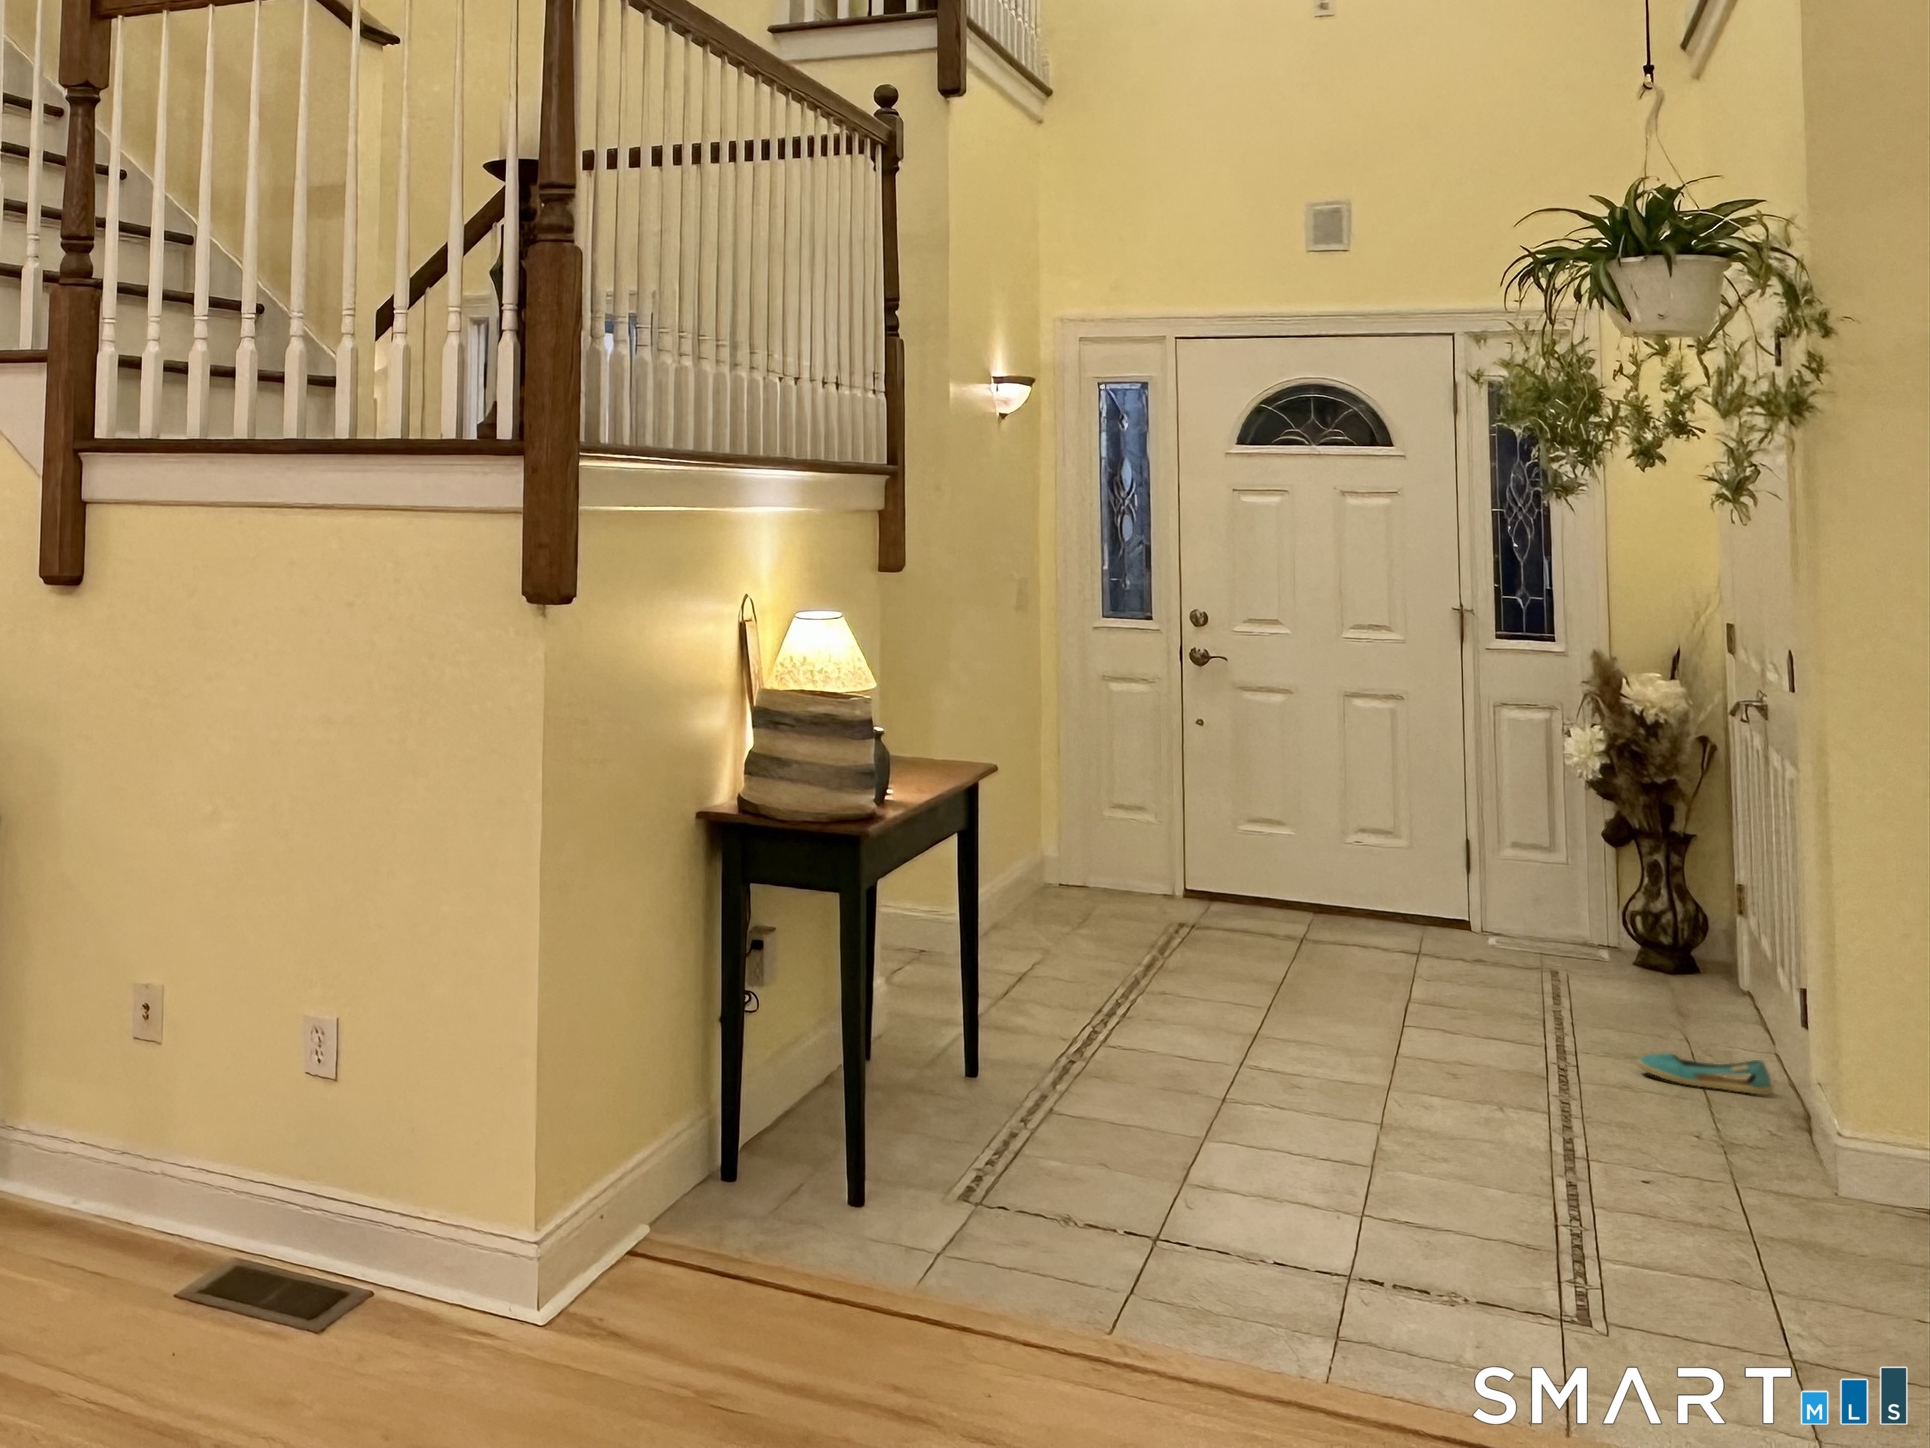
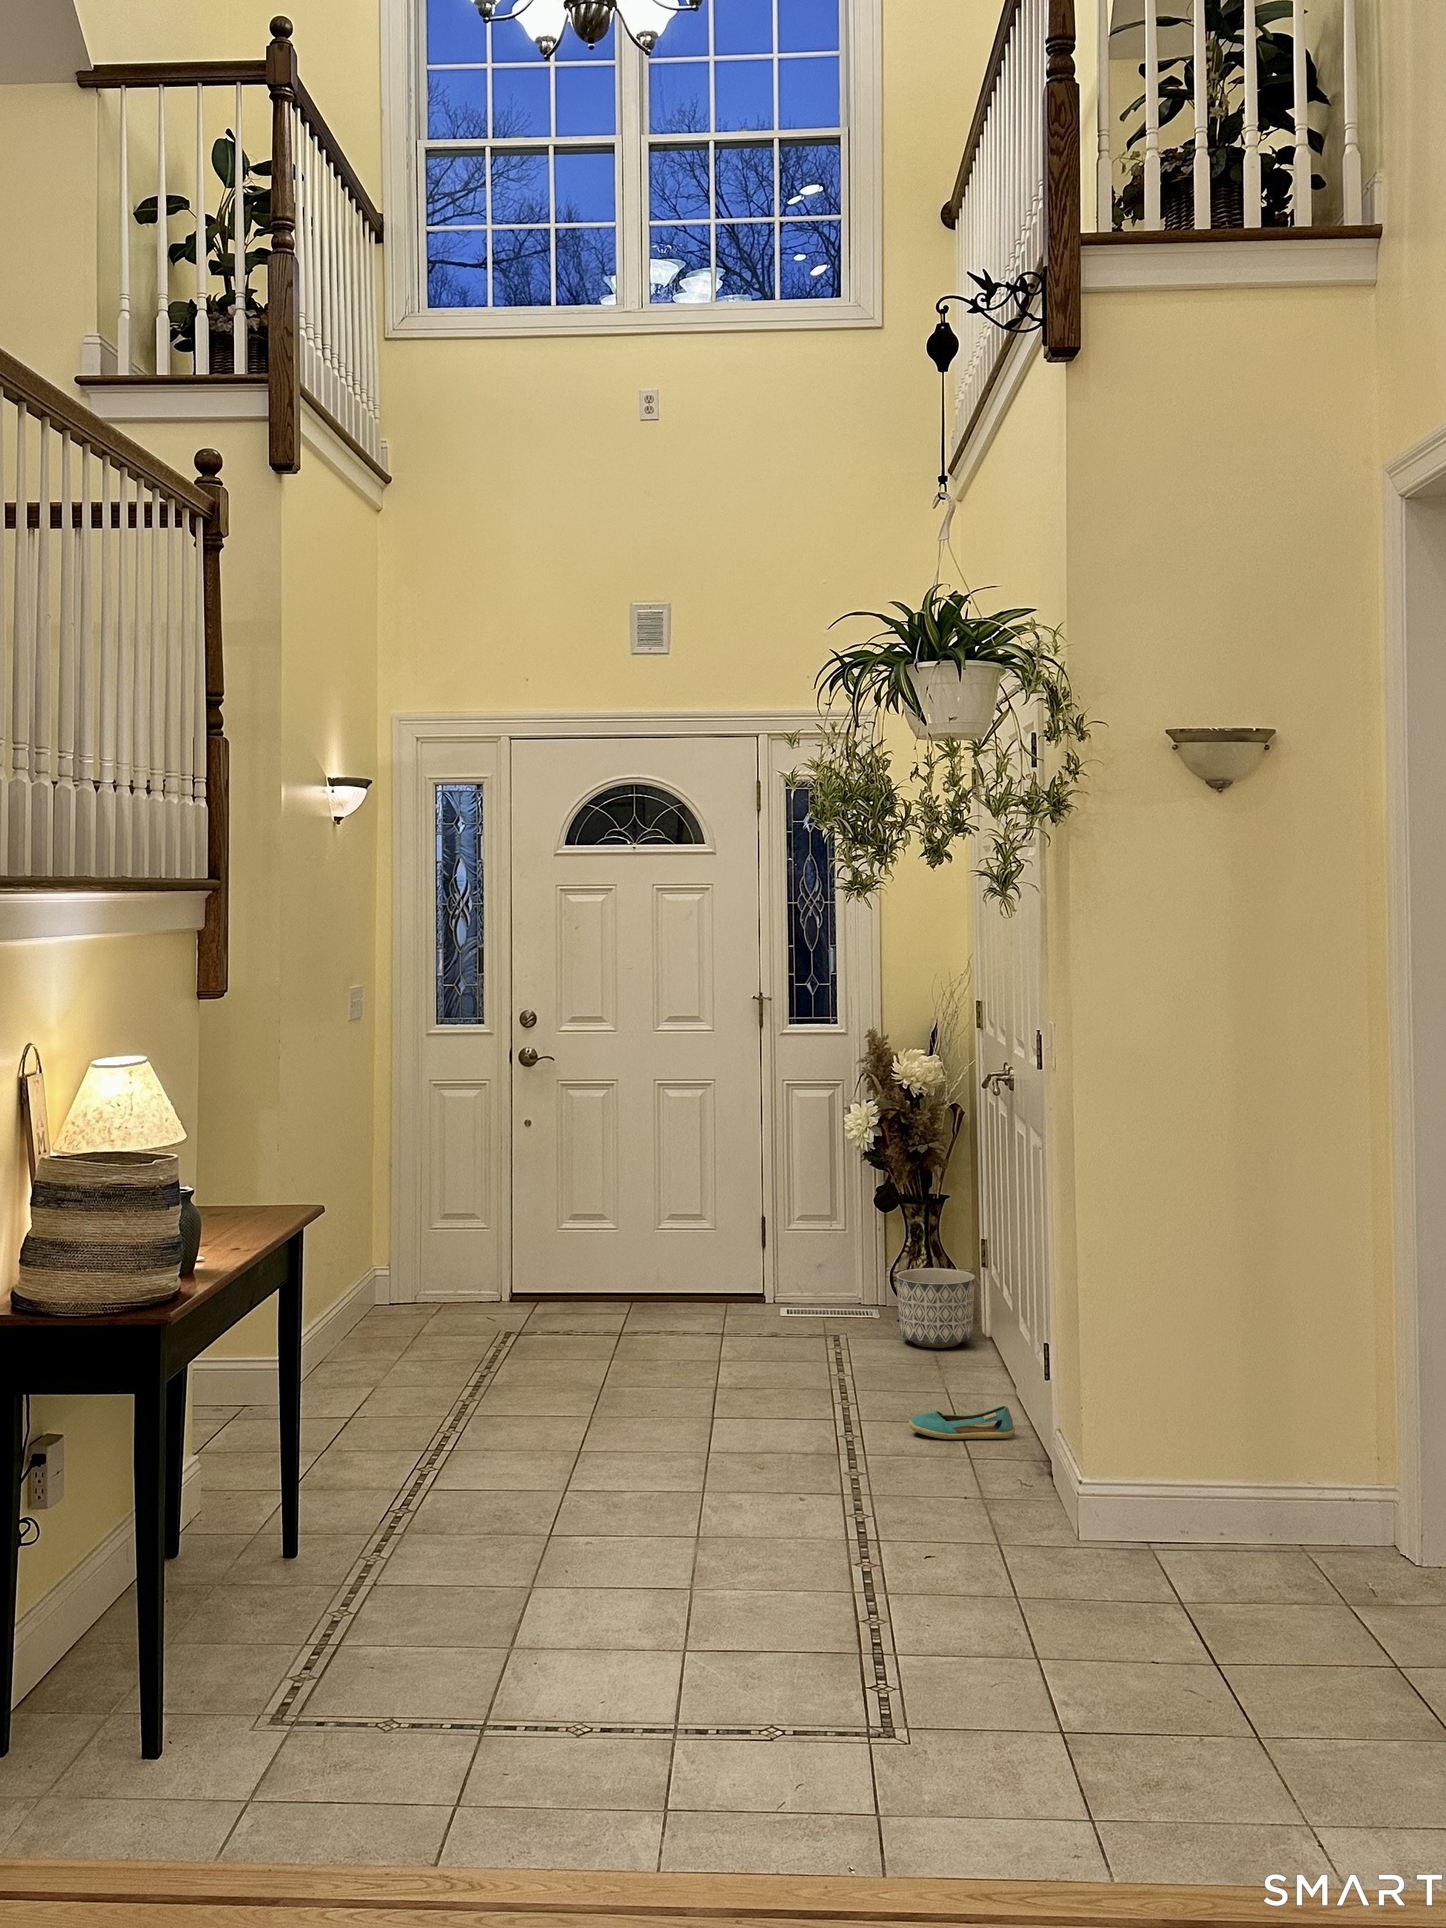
planter: none [1629,910,1731,1000] -> present [896,1268,975,1348]

